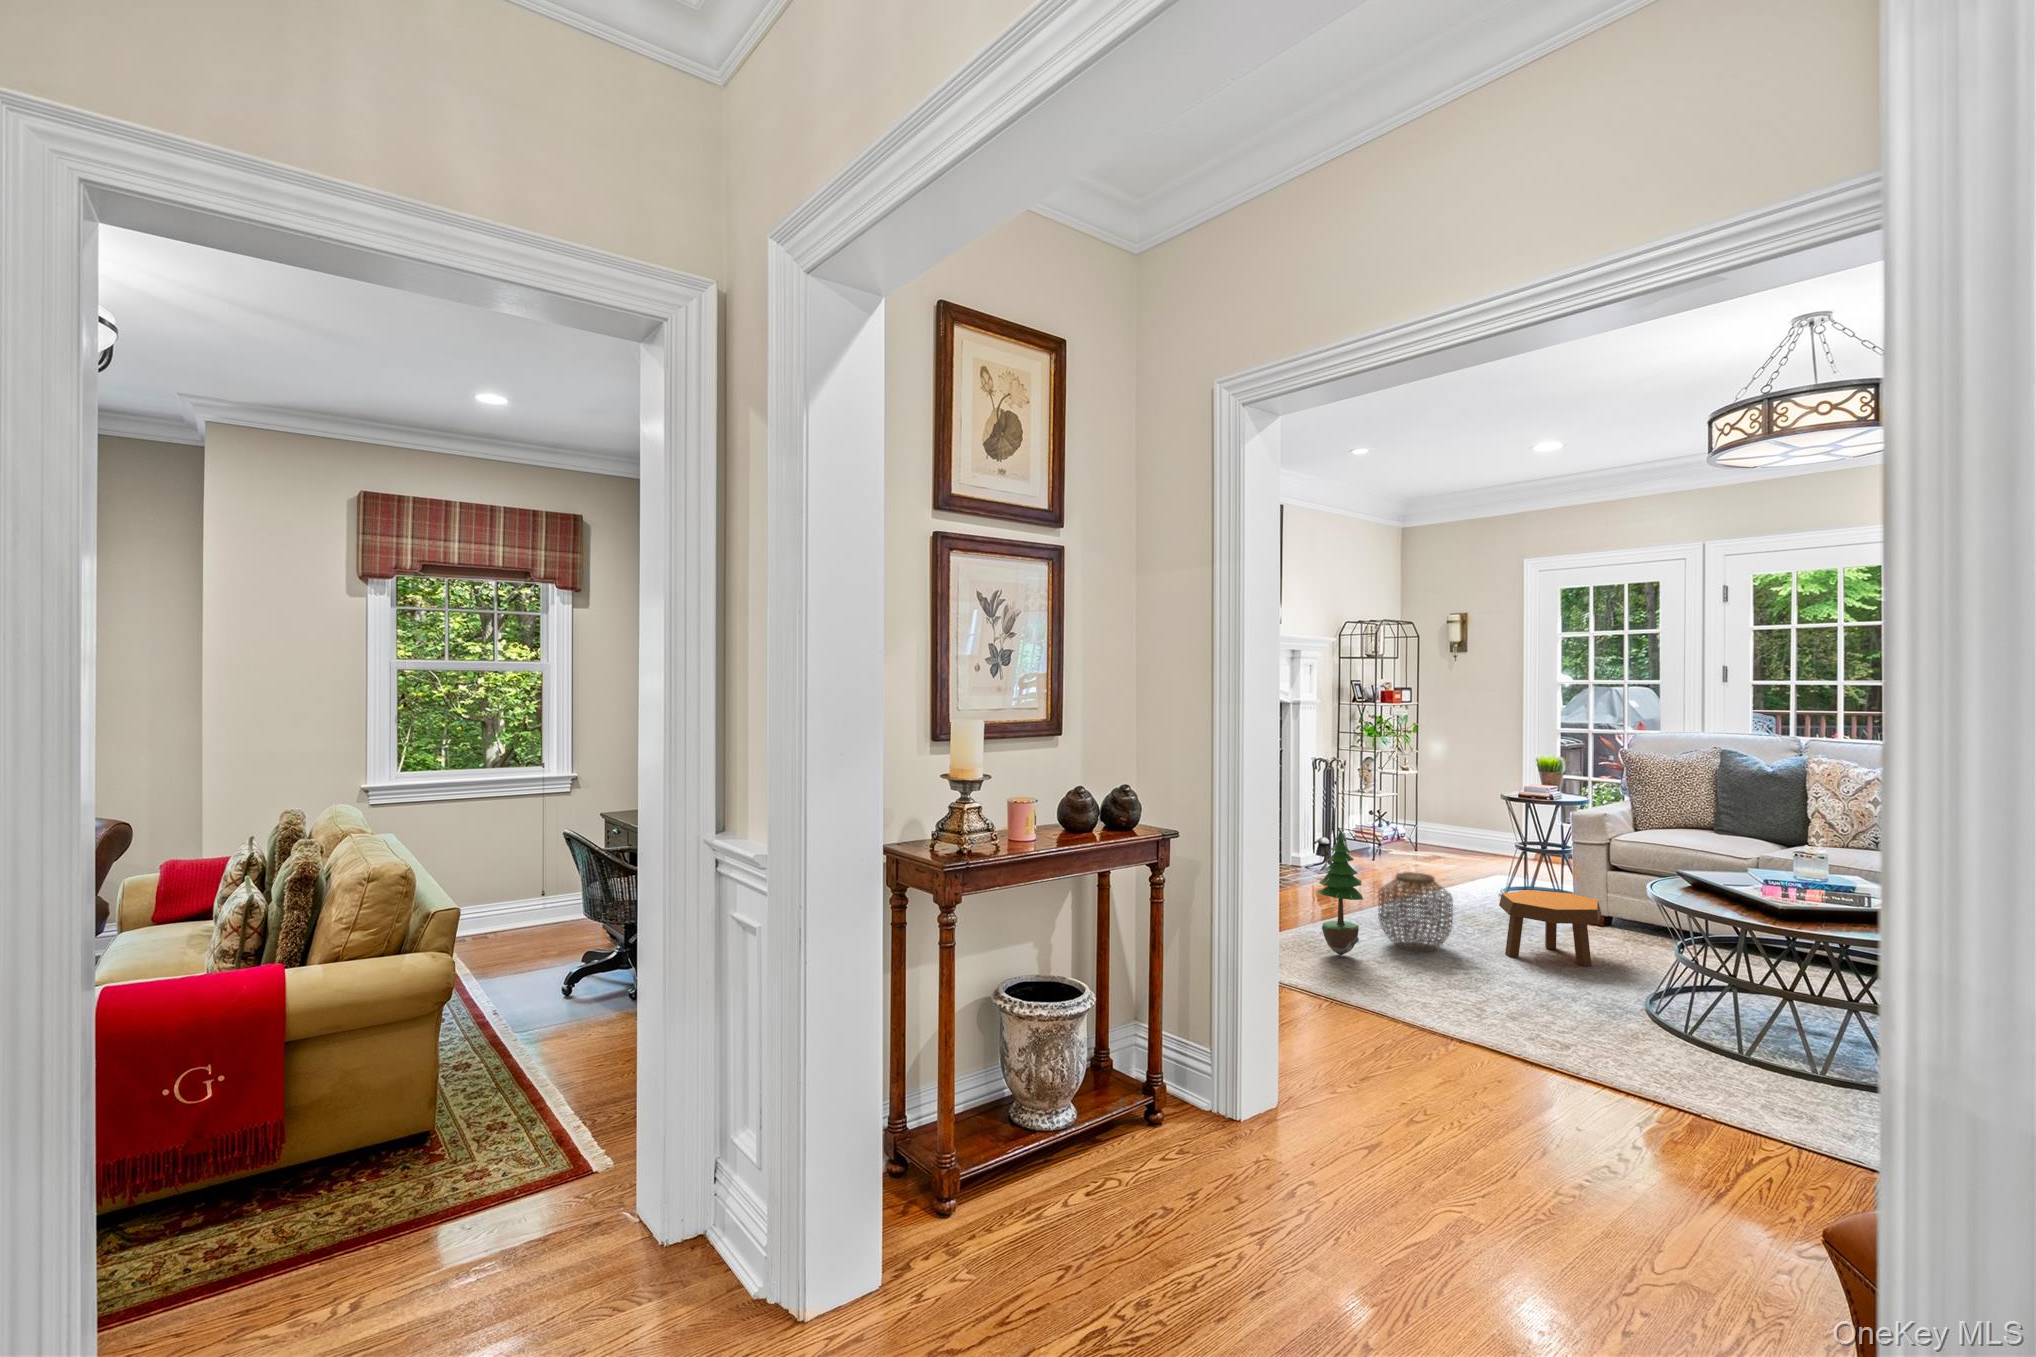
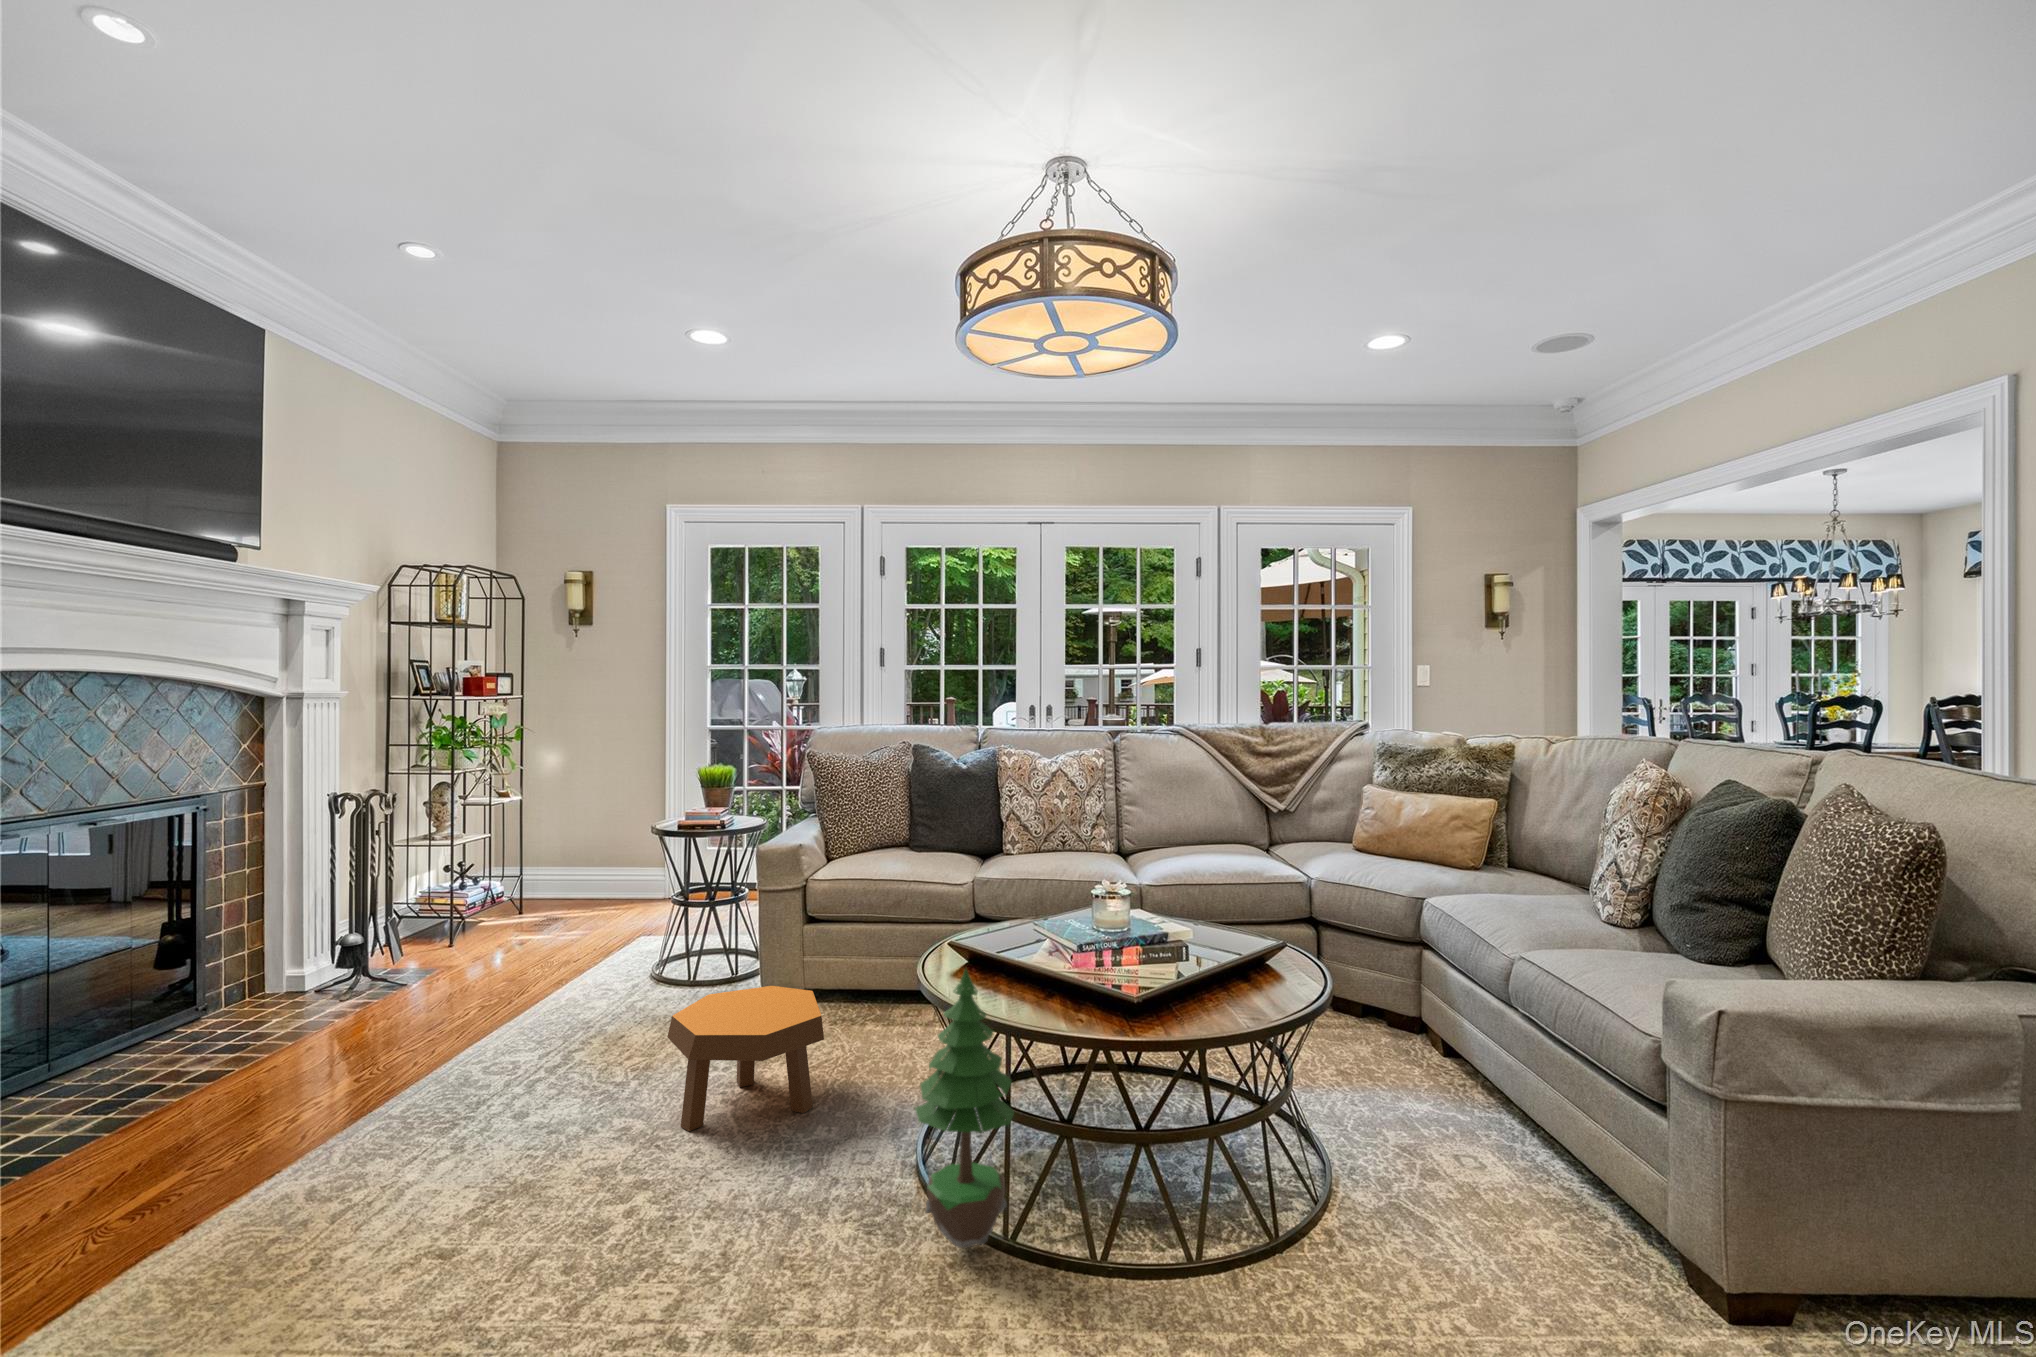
potted tree: present [1317,830,1363,955] -> present [915,969,1015,1248]
woven basket: present [1378,872,1453,952] -> none [436,1016,590,1187]

